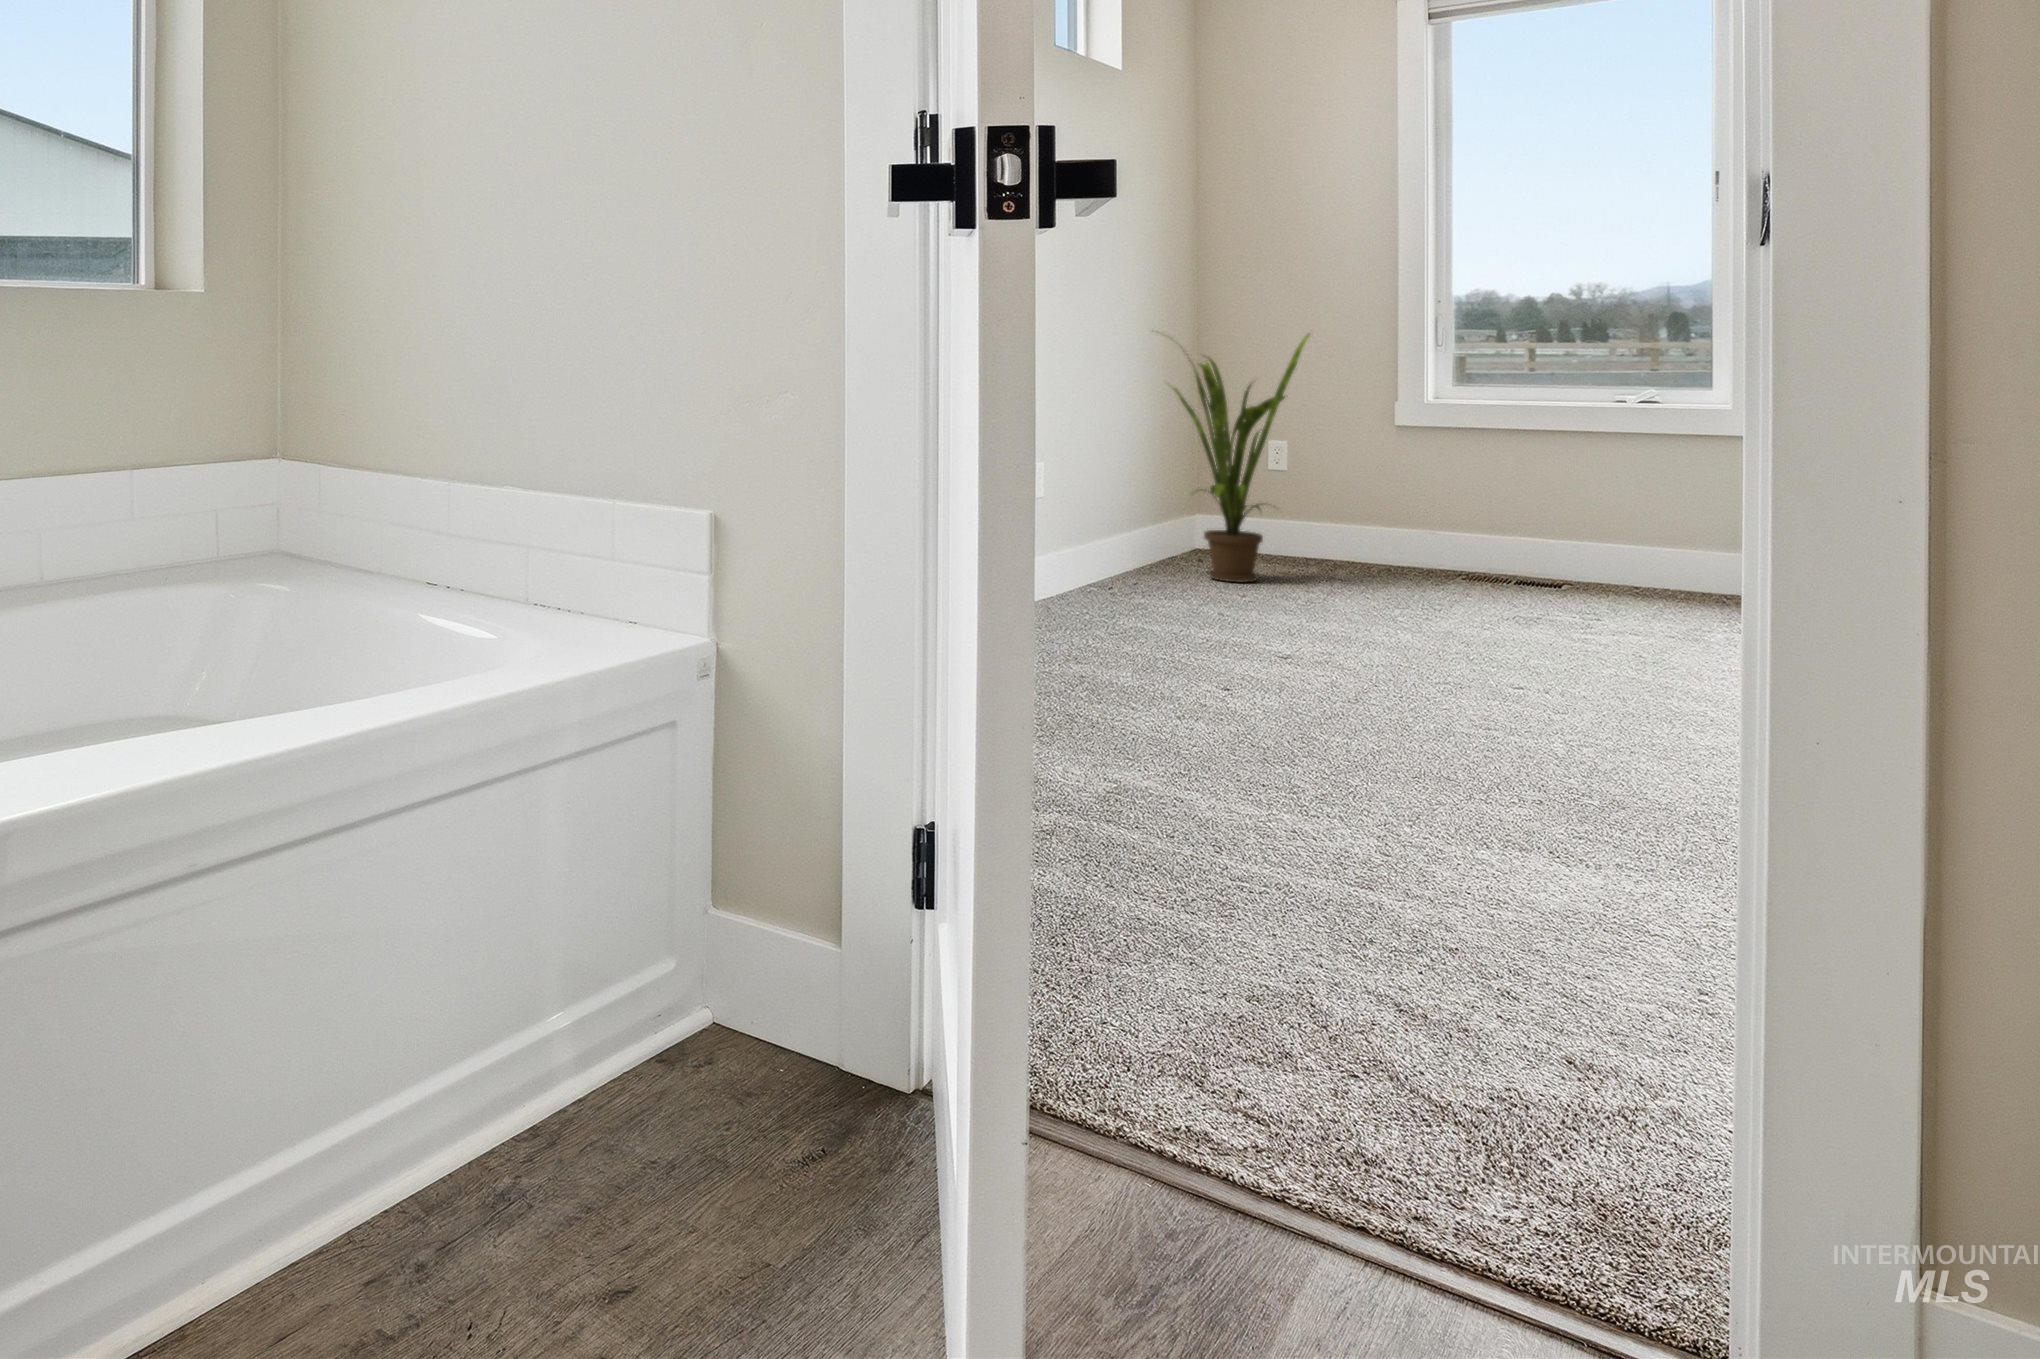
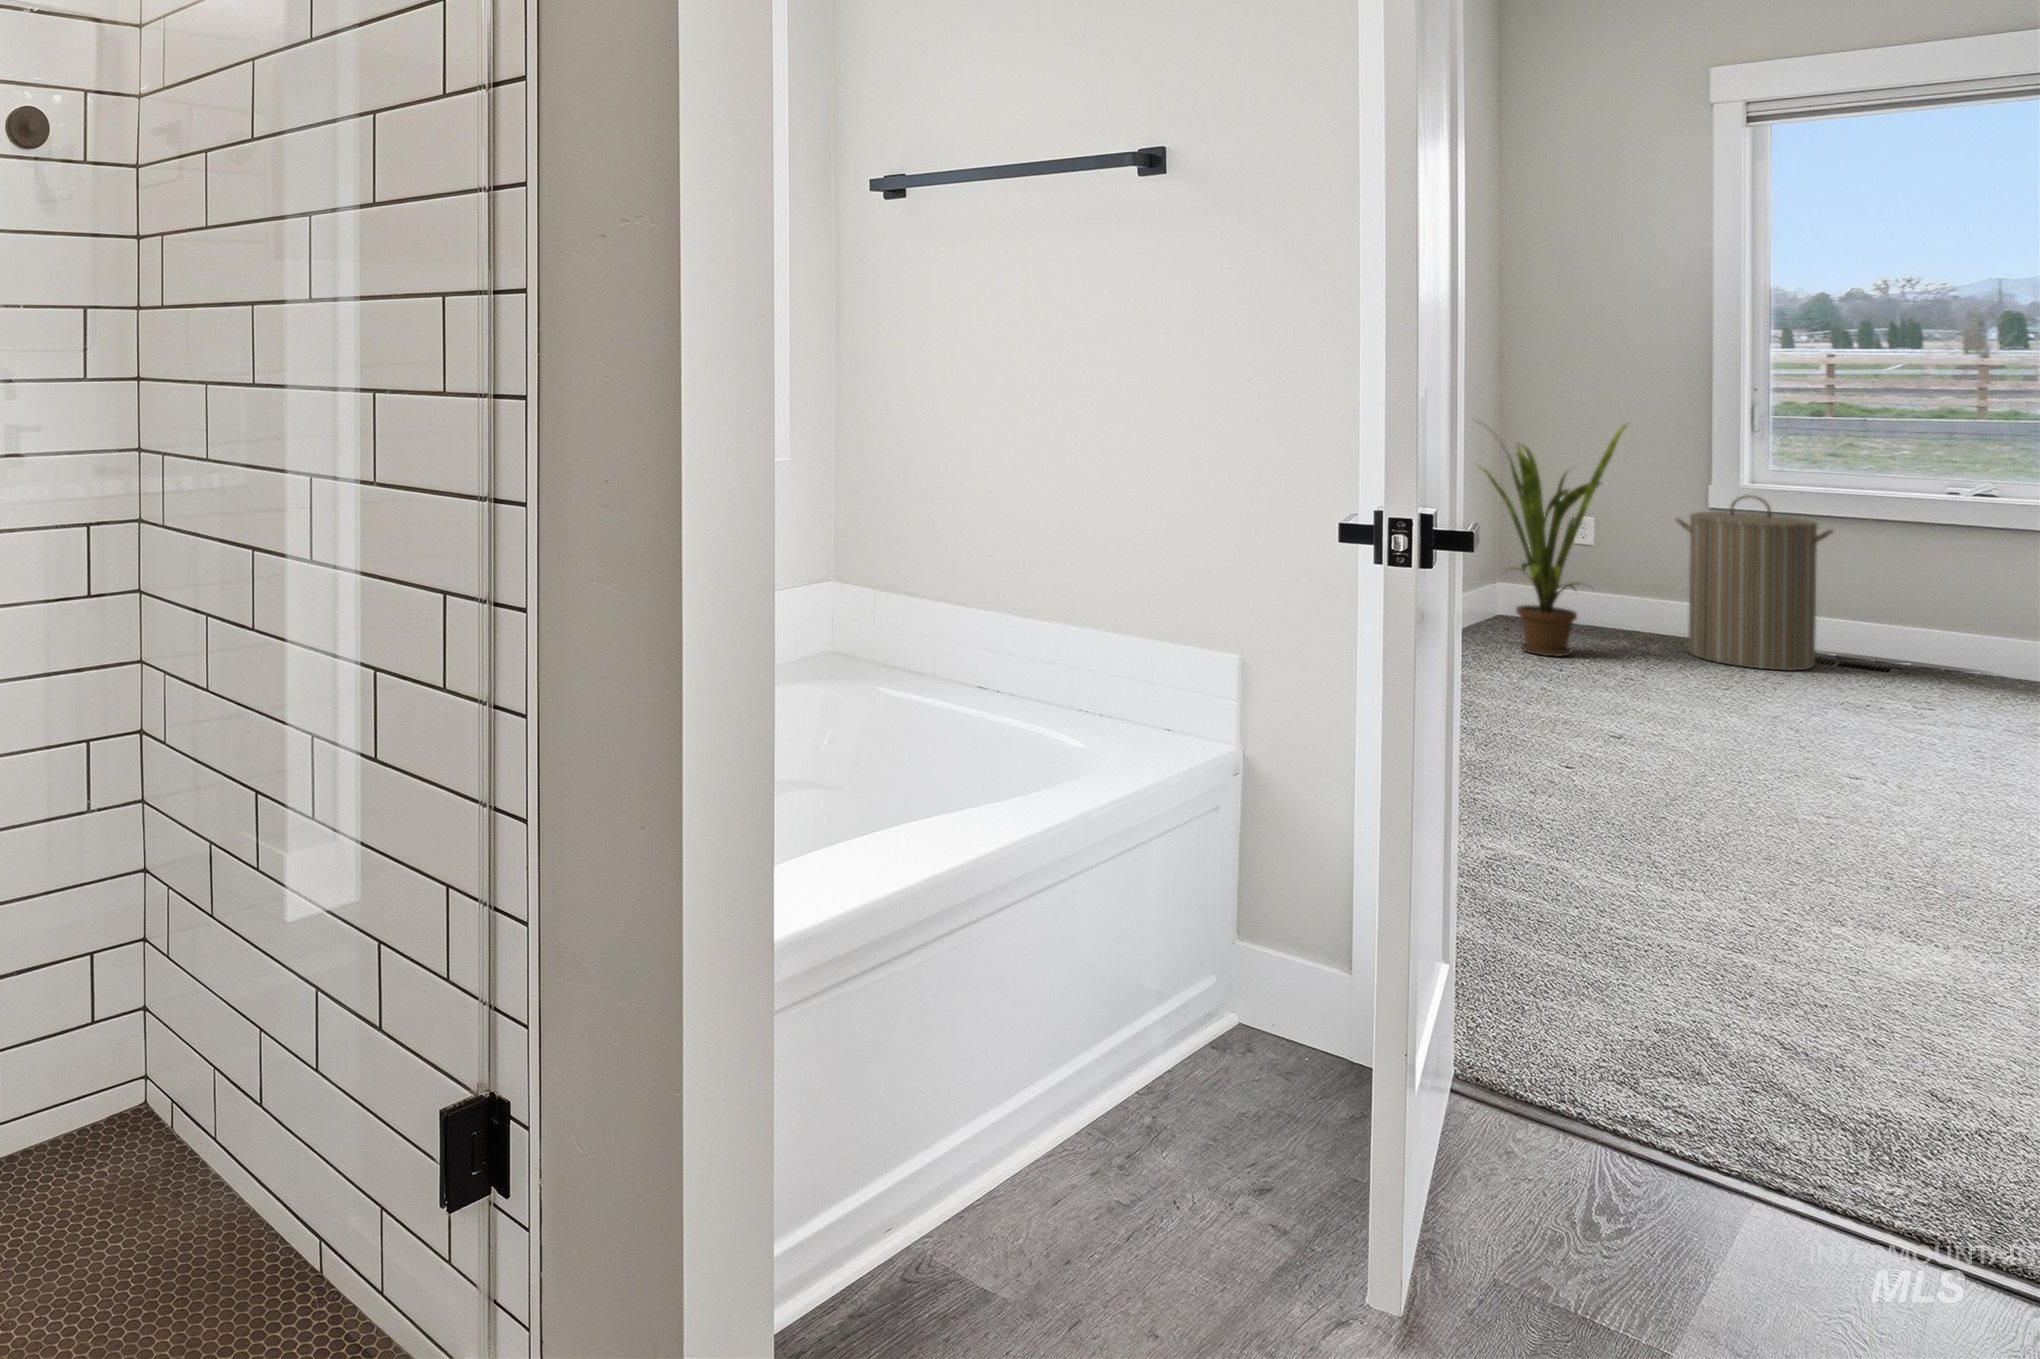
laundry hamper: none [1360,406,1510,588] -> present [1676,495,1833,670]

